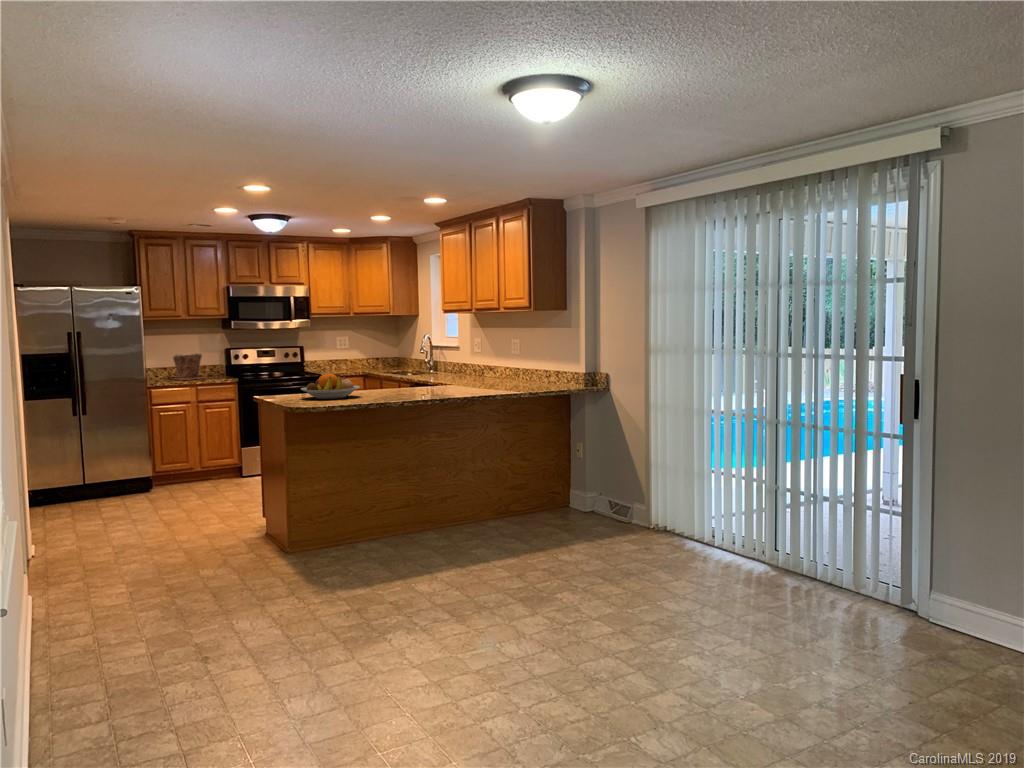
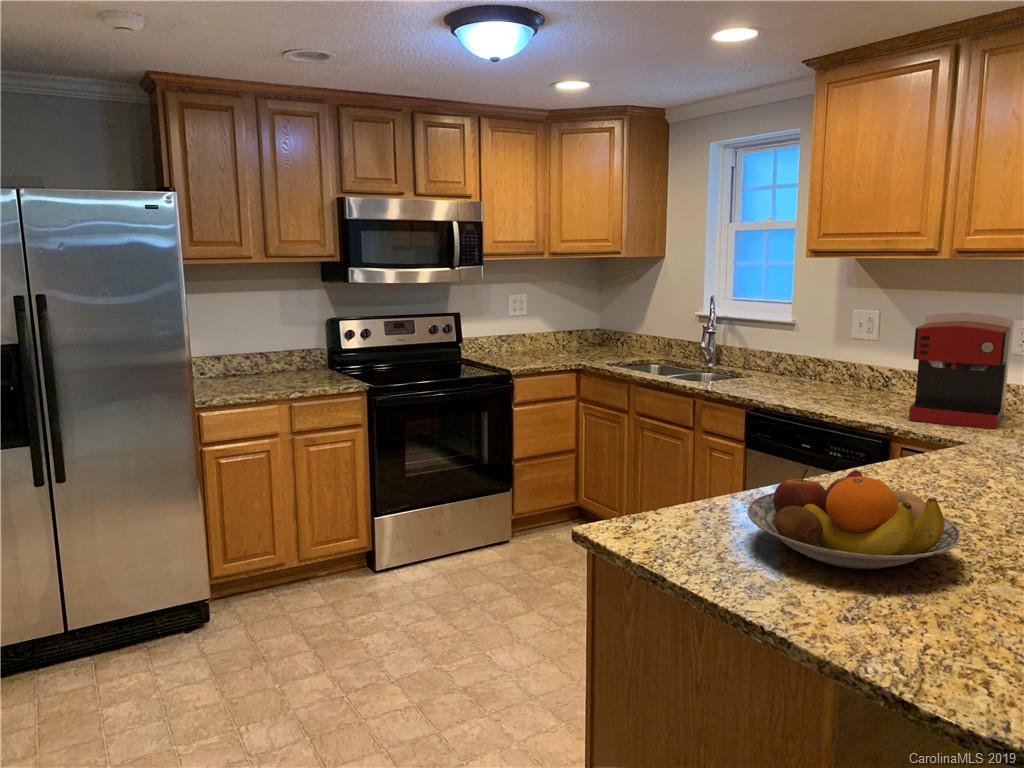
coffee maker: none [457,336,505,383] -> present [909,312,1013,430]
plant pot: present [173,353,202,380] -> none [233,331,303,386]

